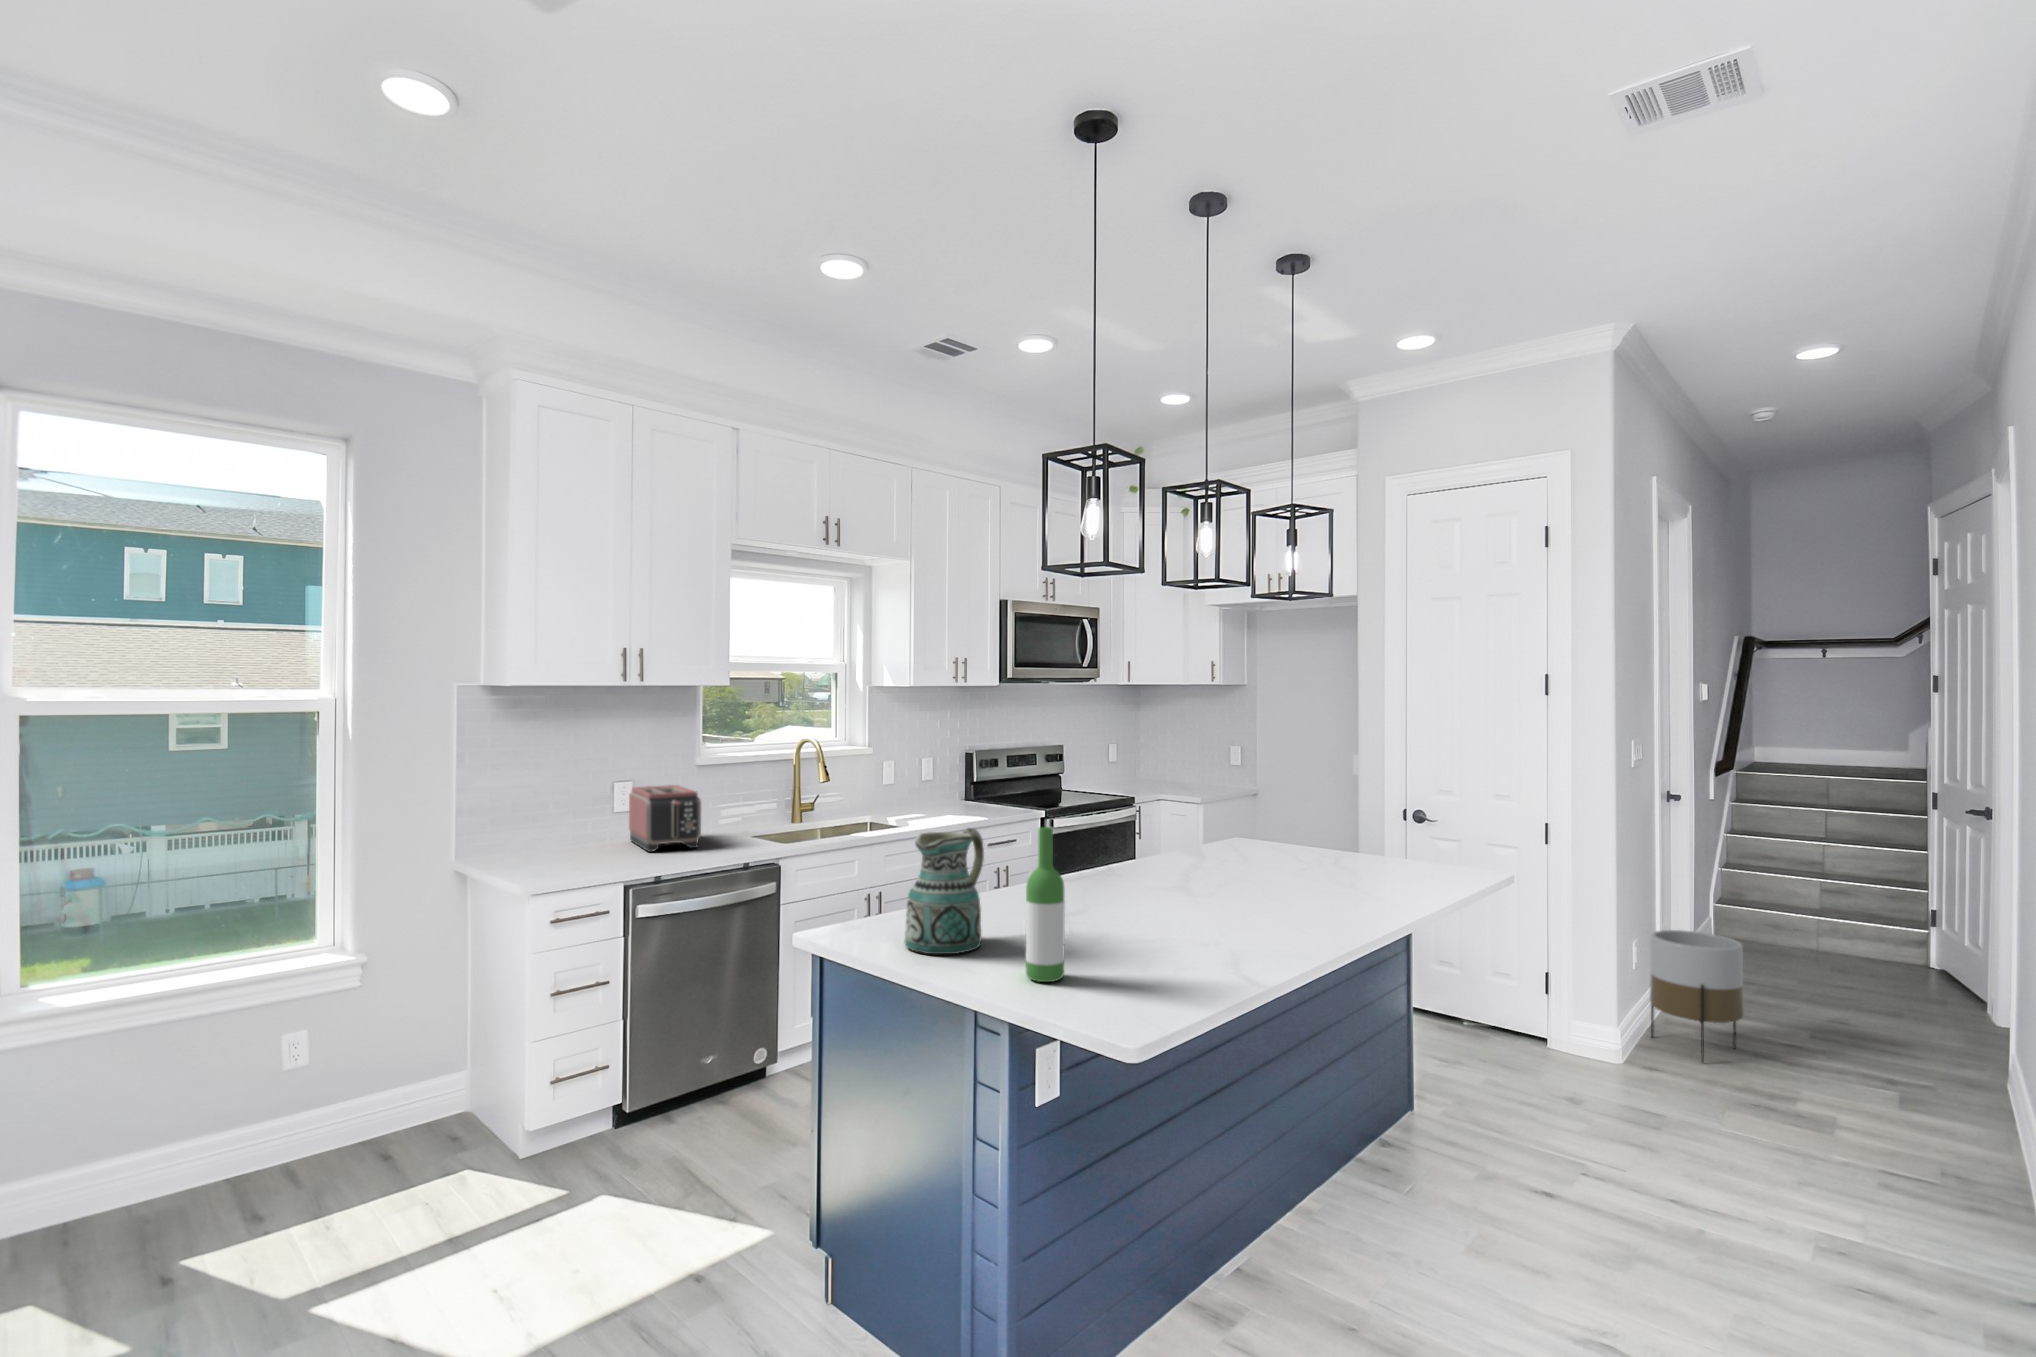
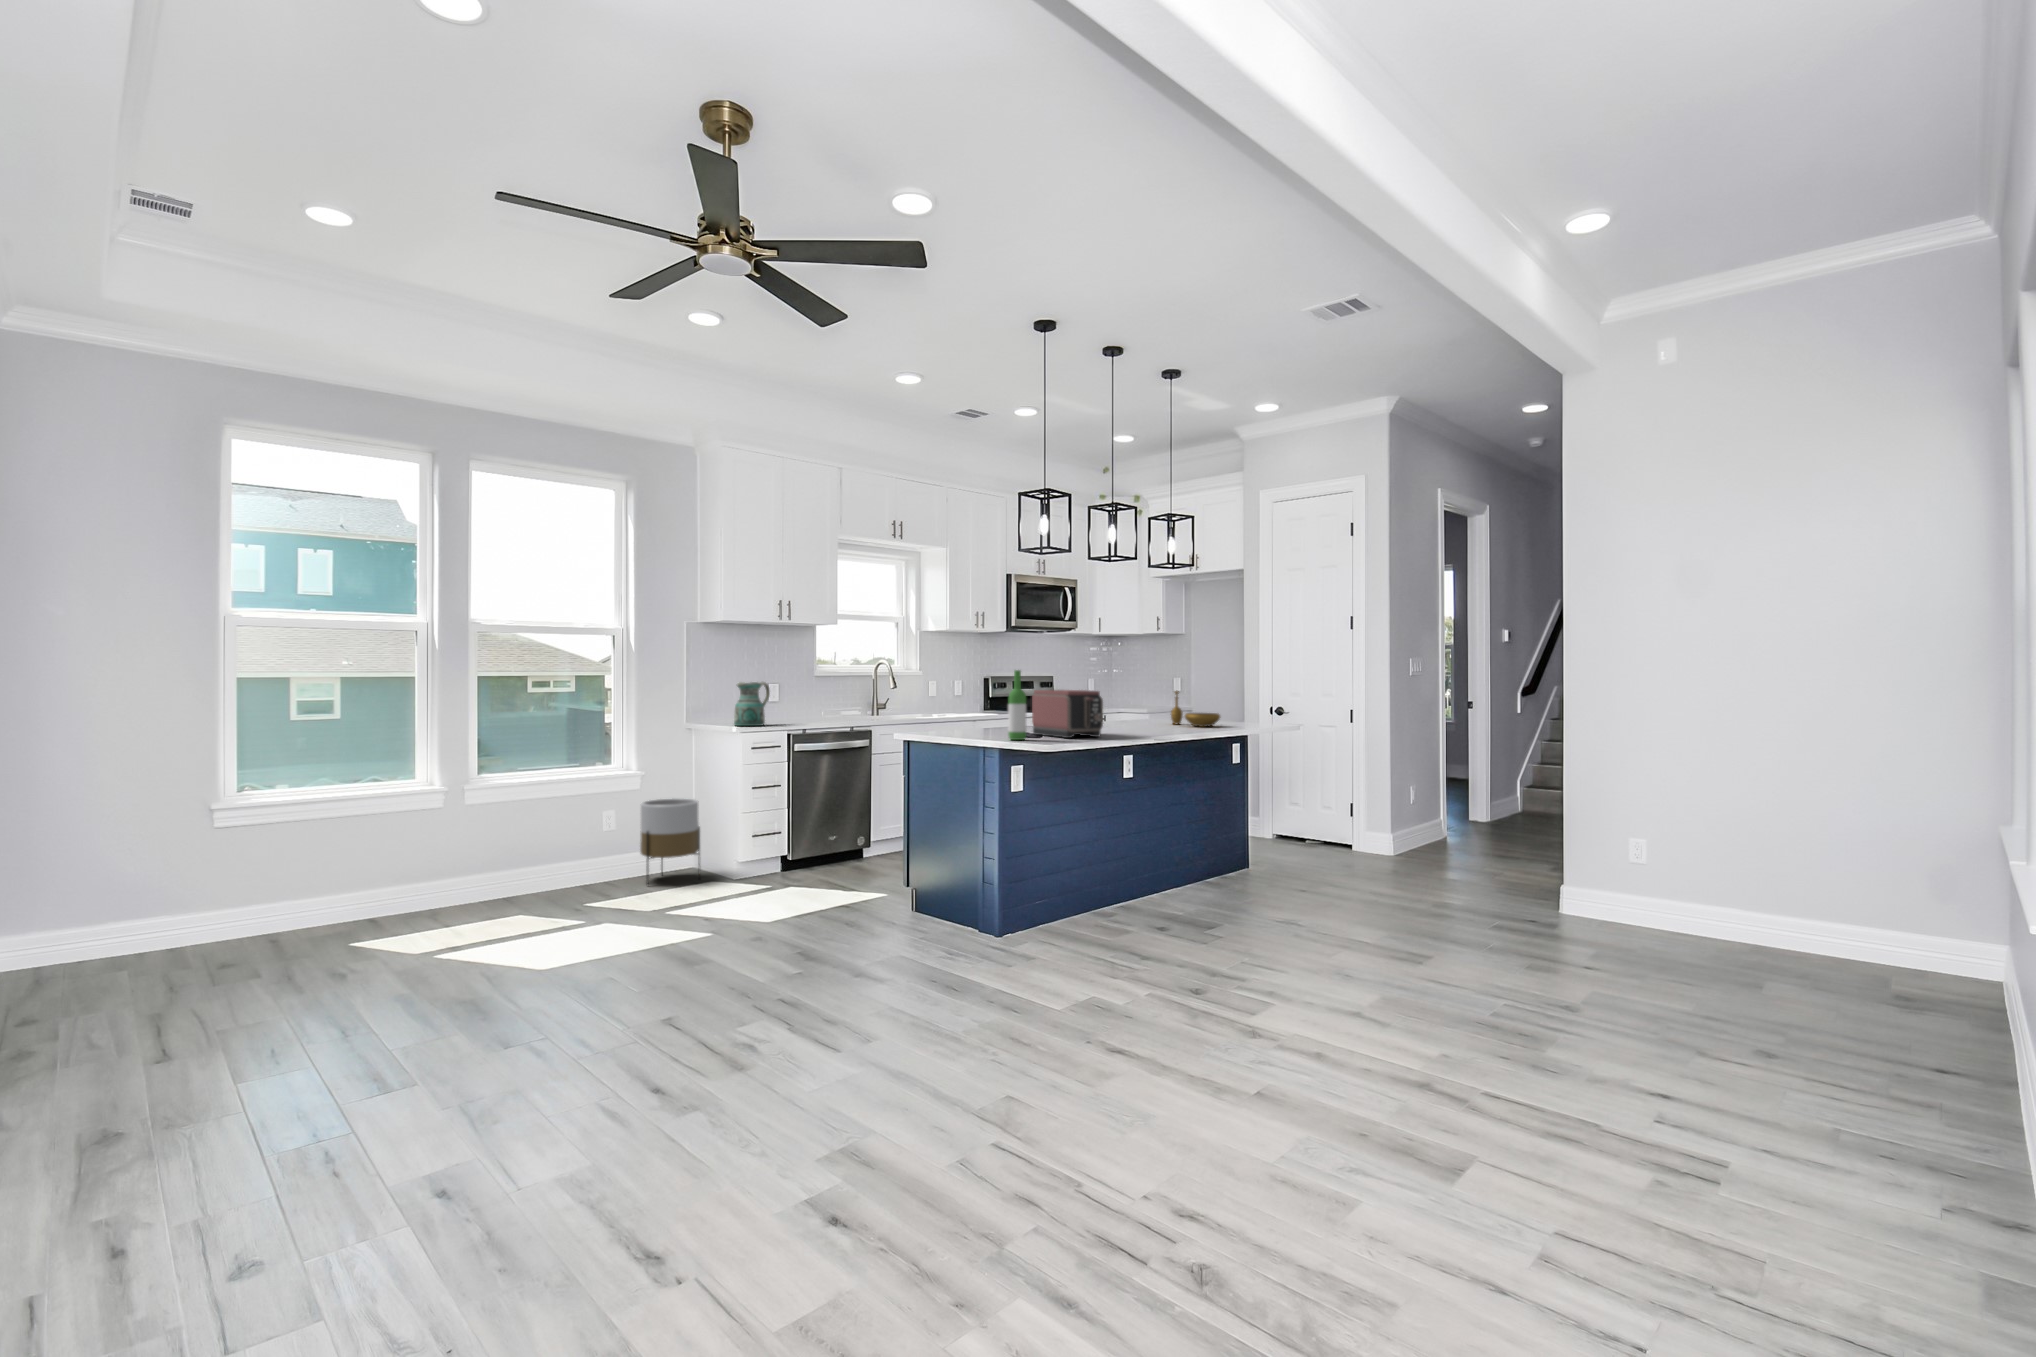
toaster: present [629,785,701,852] -> present [1032,690,1103,738]
decorative bowl: none [1297,816,1397,890] -> present [1171,691,1220,727]
ceramic pitcher: present [905,828,984,954] -> present [734,682,770,726]
planter: present [1650,930,1744,1062] -> present [640,798,700,884]

